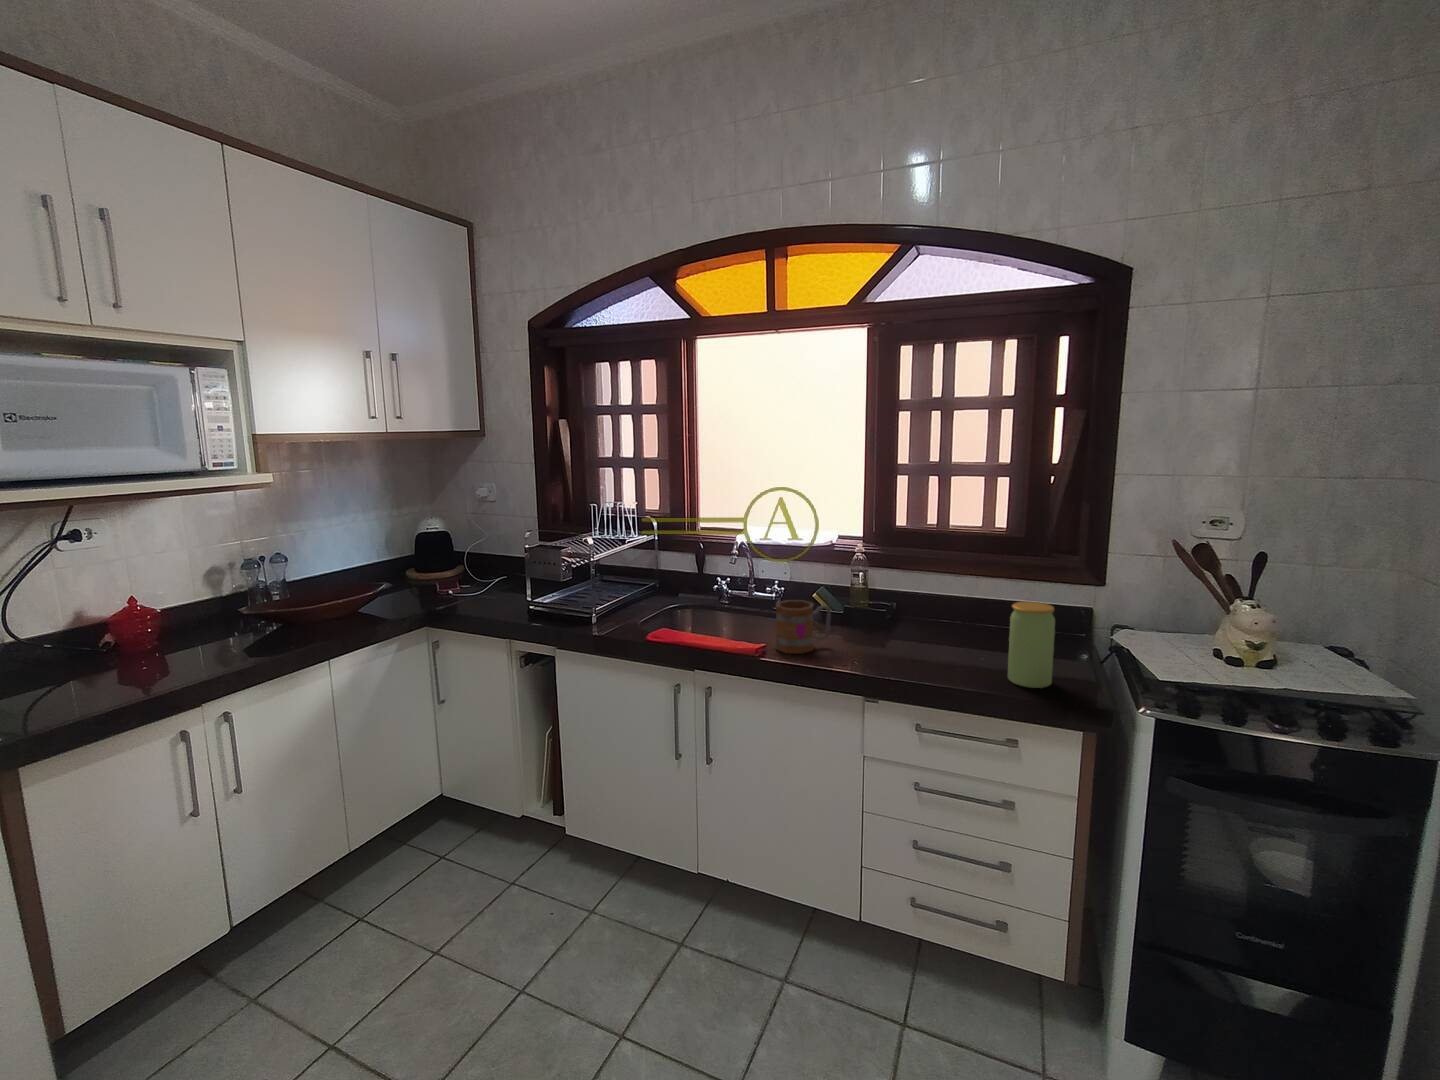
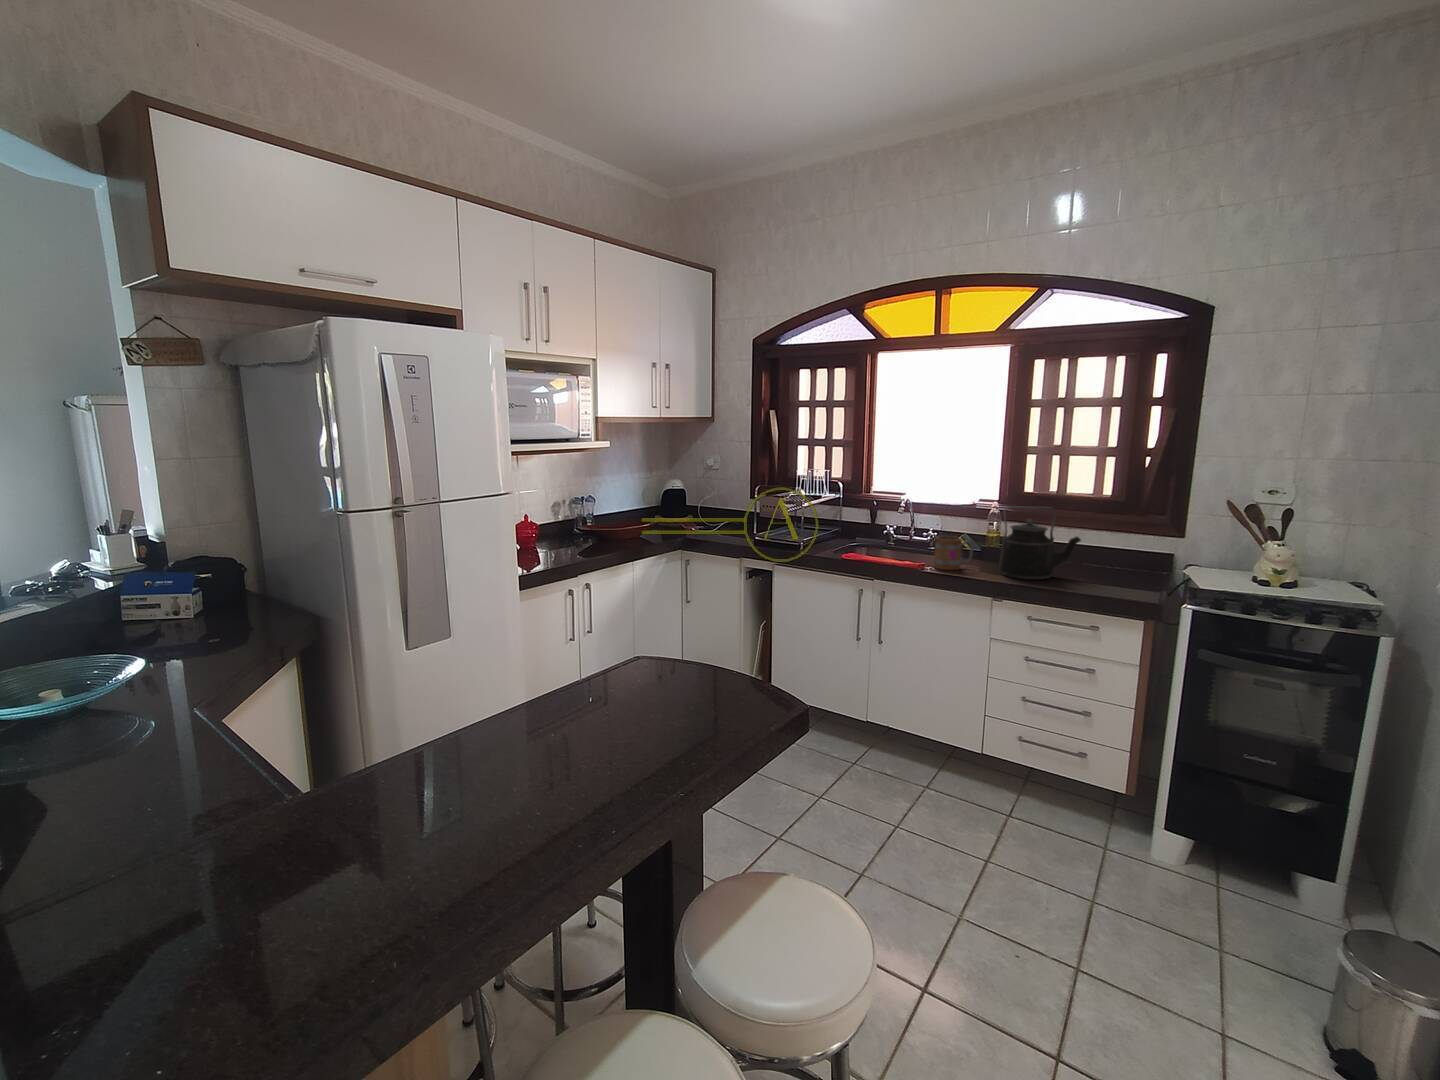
kettle: none [867,555,978,666] -> present [999,506,1081,580]
jar: present [1008,602,1055,688] -> none [1098,538,1133,594]

